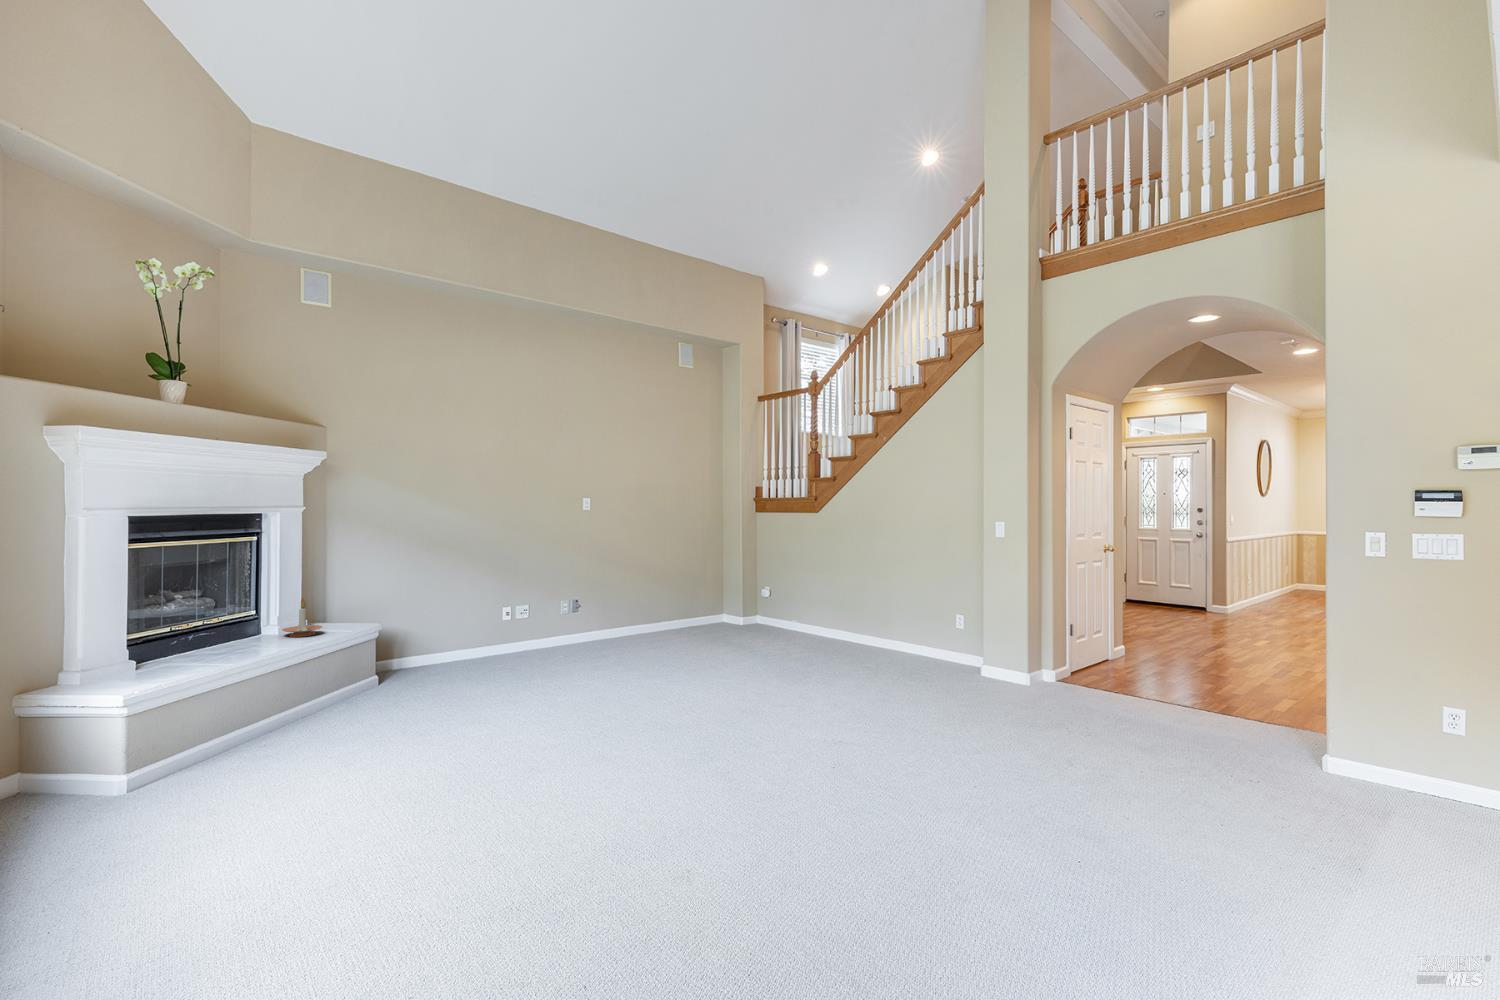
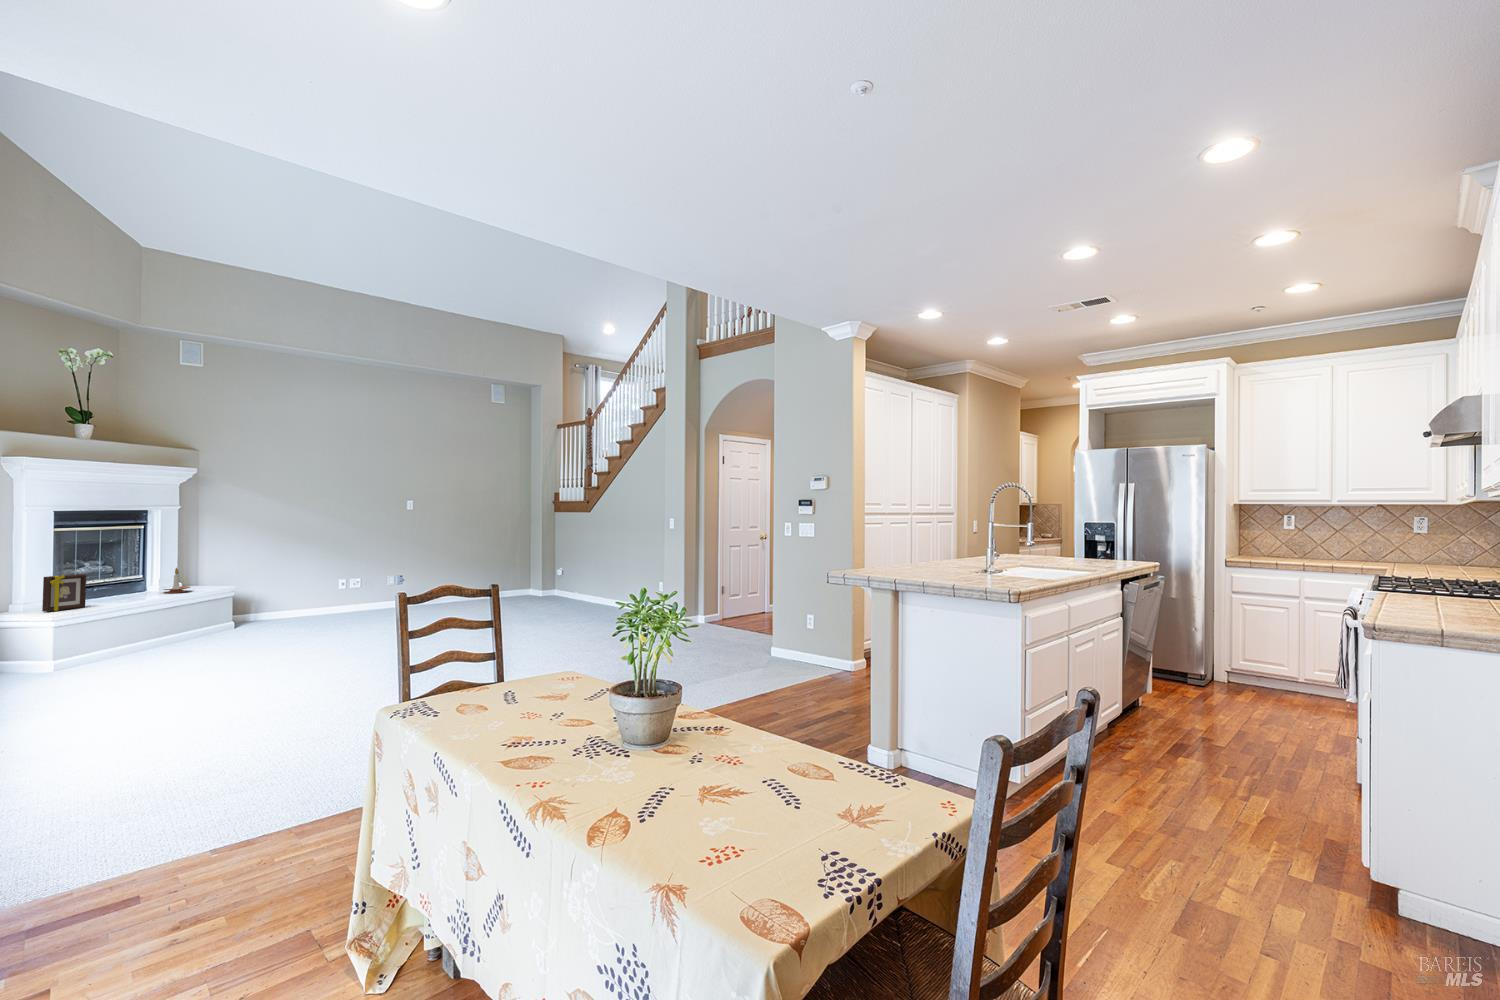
picture frame: none [110,618,178,684] -> present [42,574,86,611]

